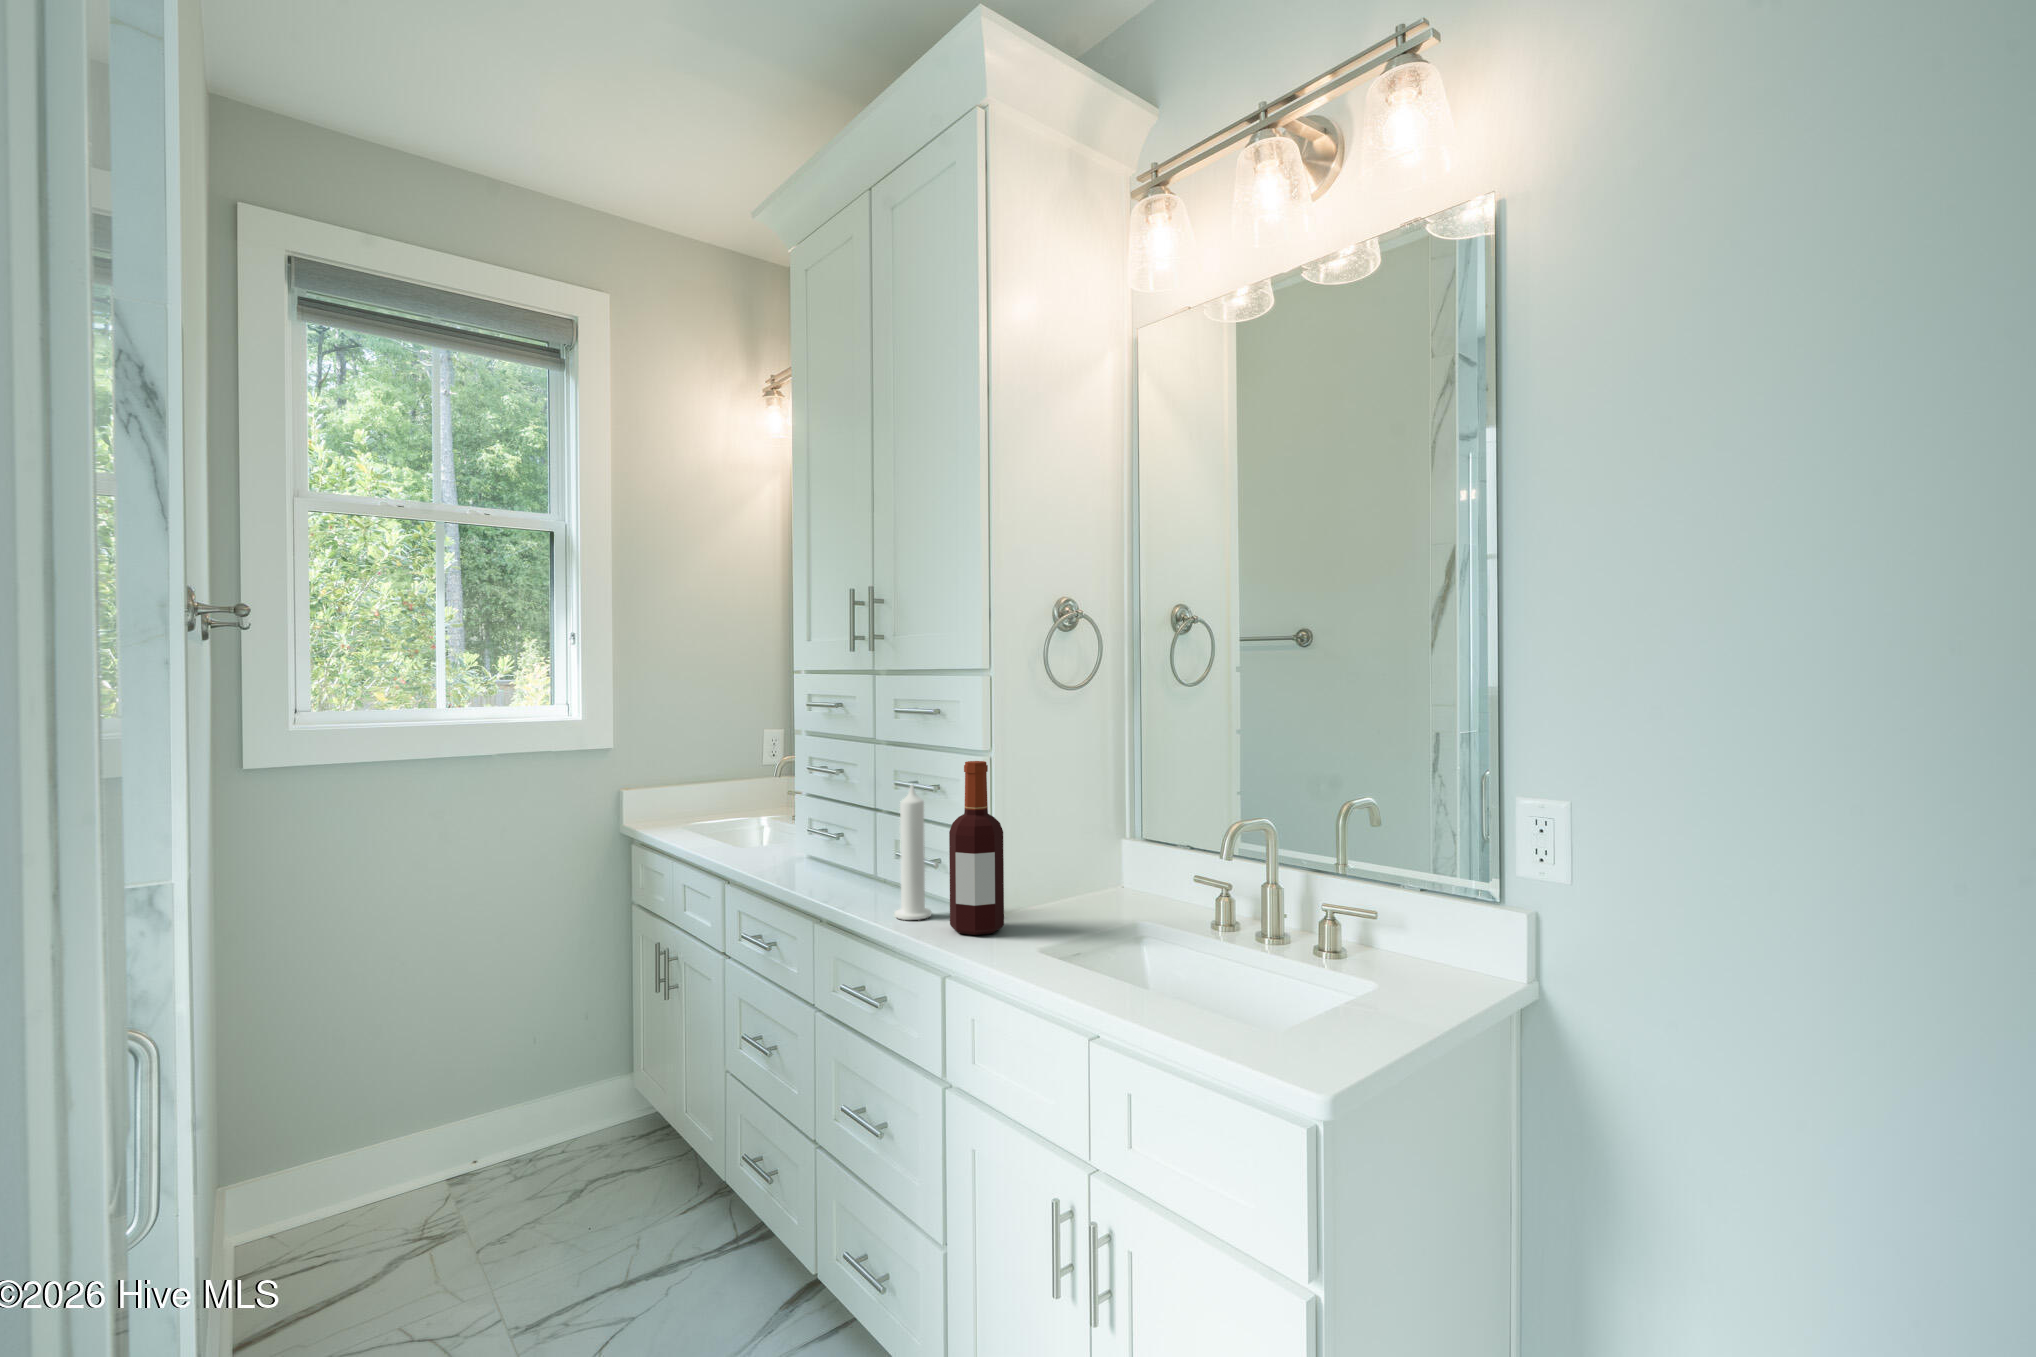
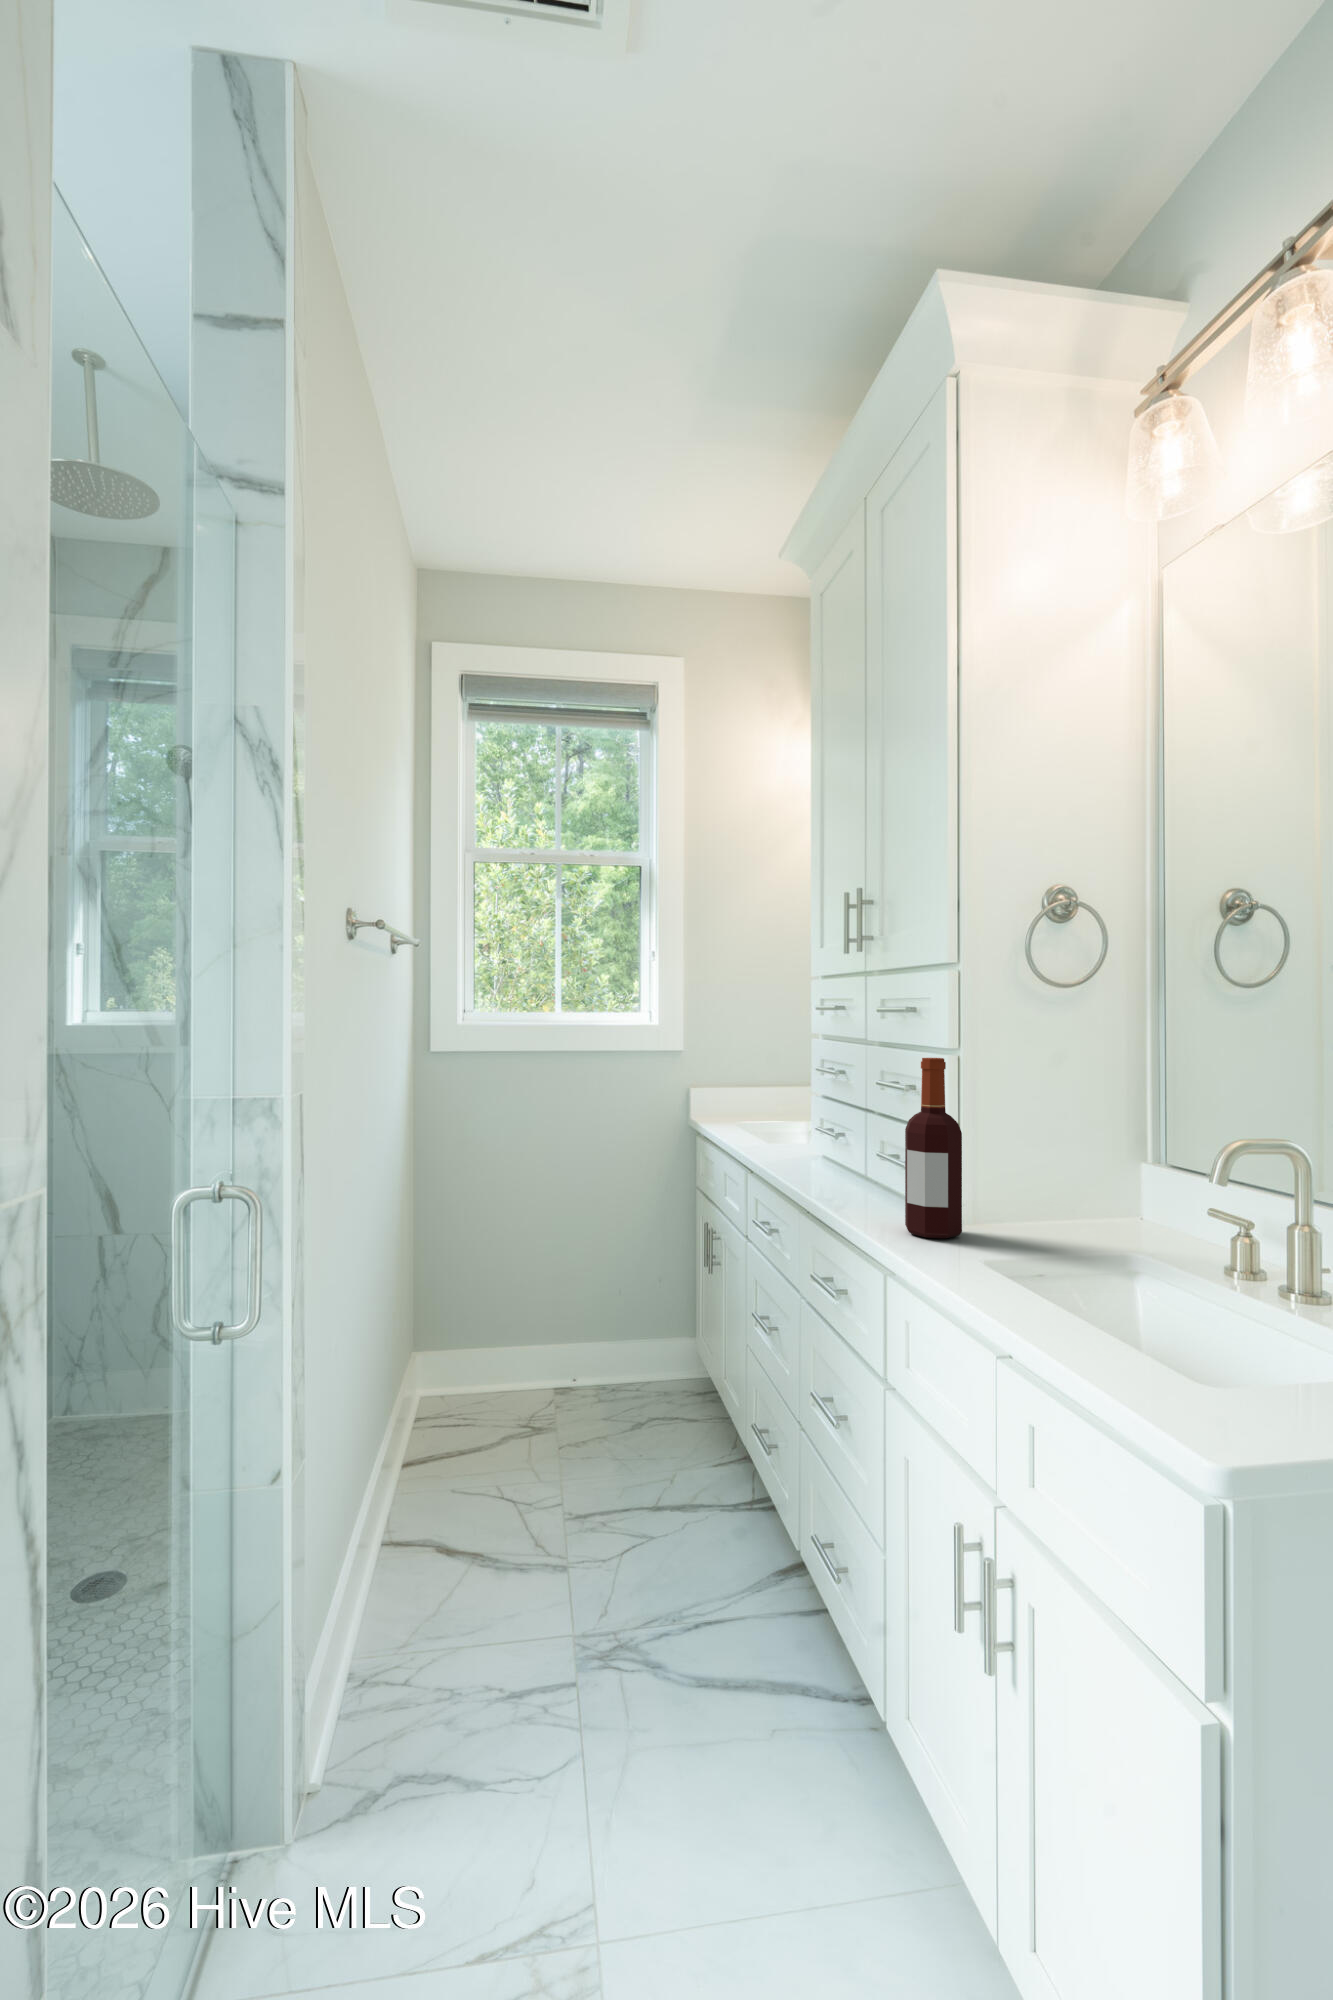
candle: present [894,784,932,920] -> none [860,1080,899,1217]

